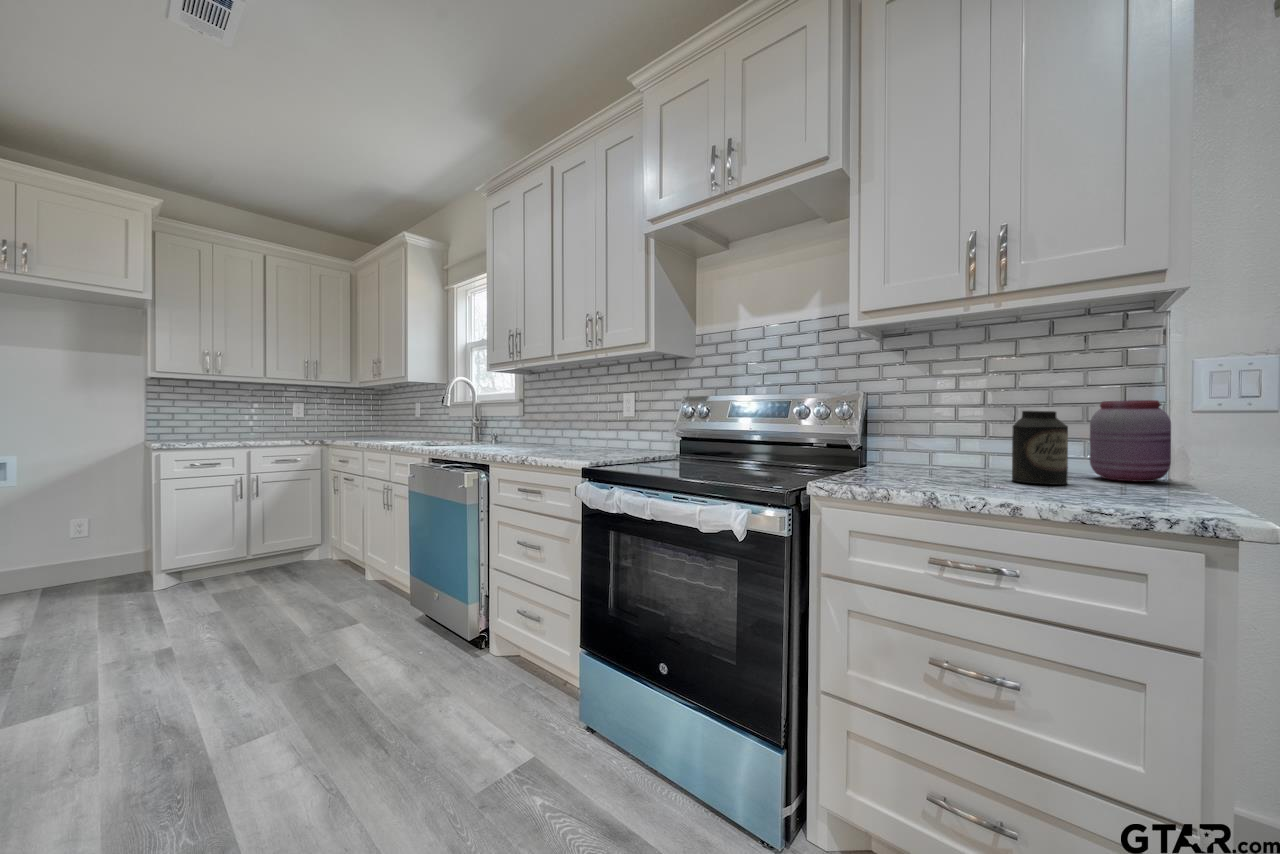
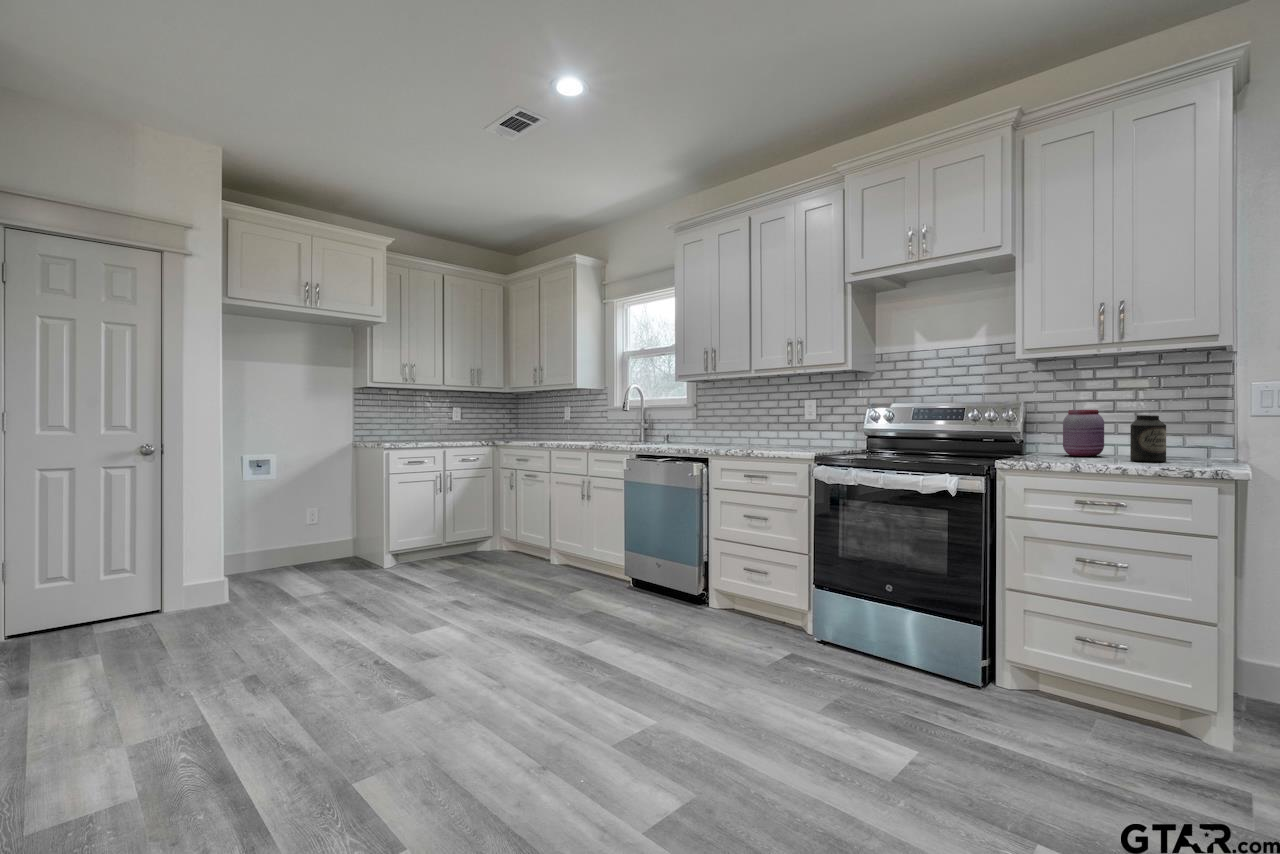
jar: present [1090,400,1171,482] -> present [1063,410,1104,456]

